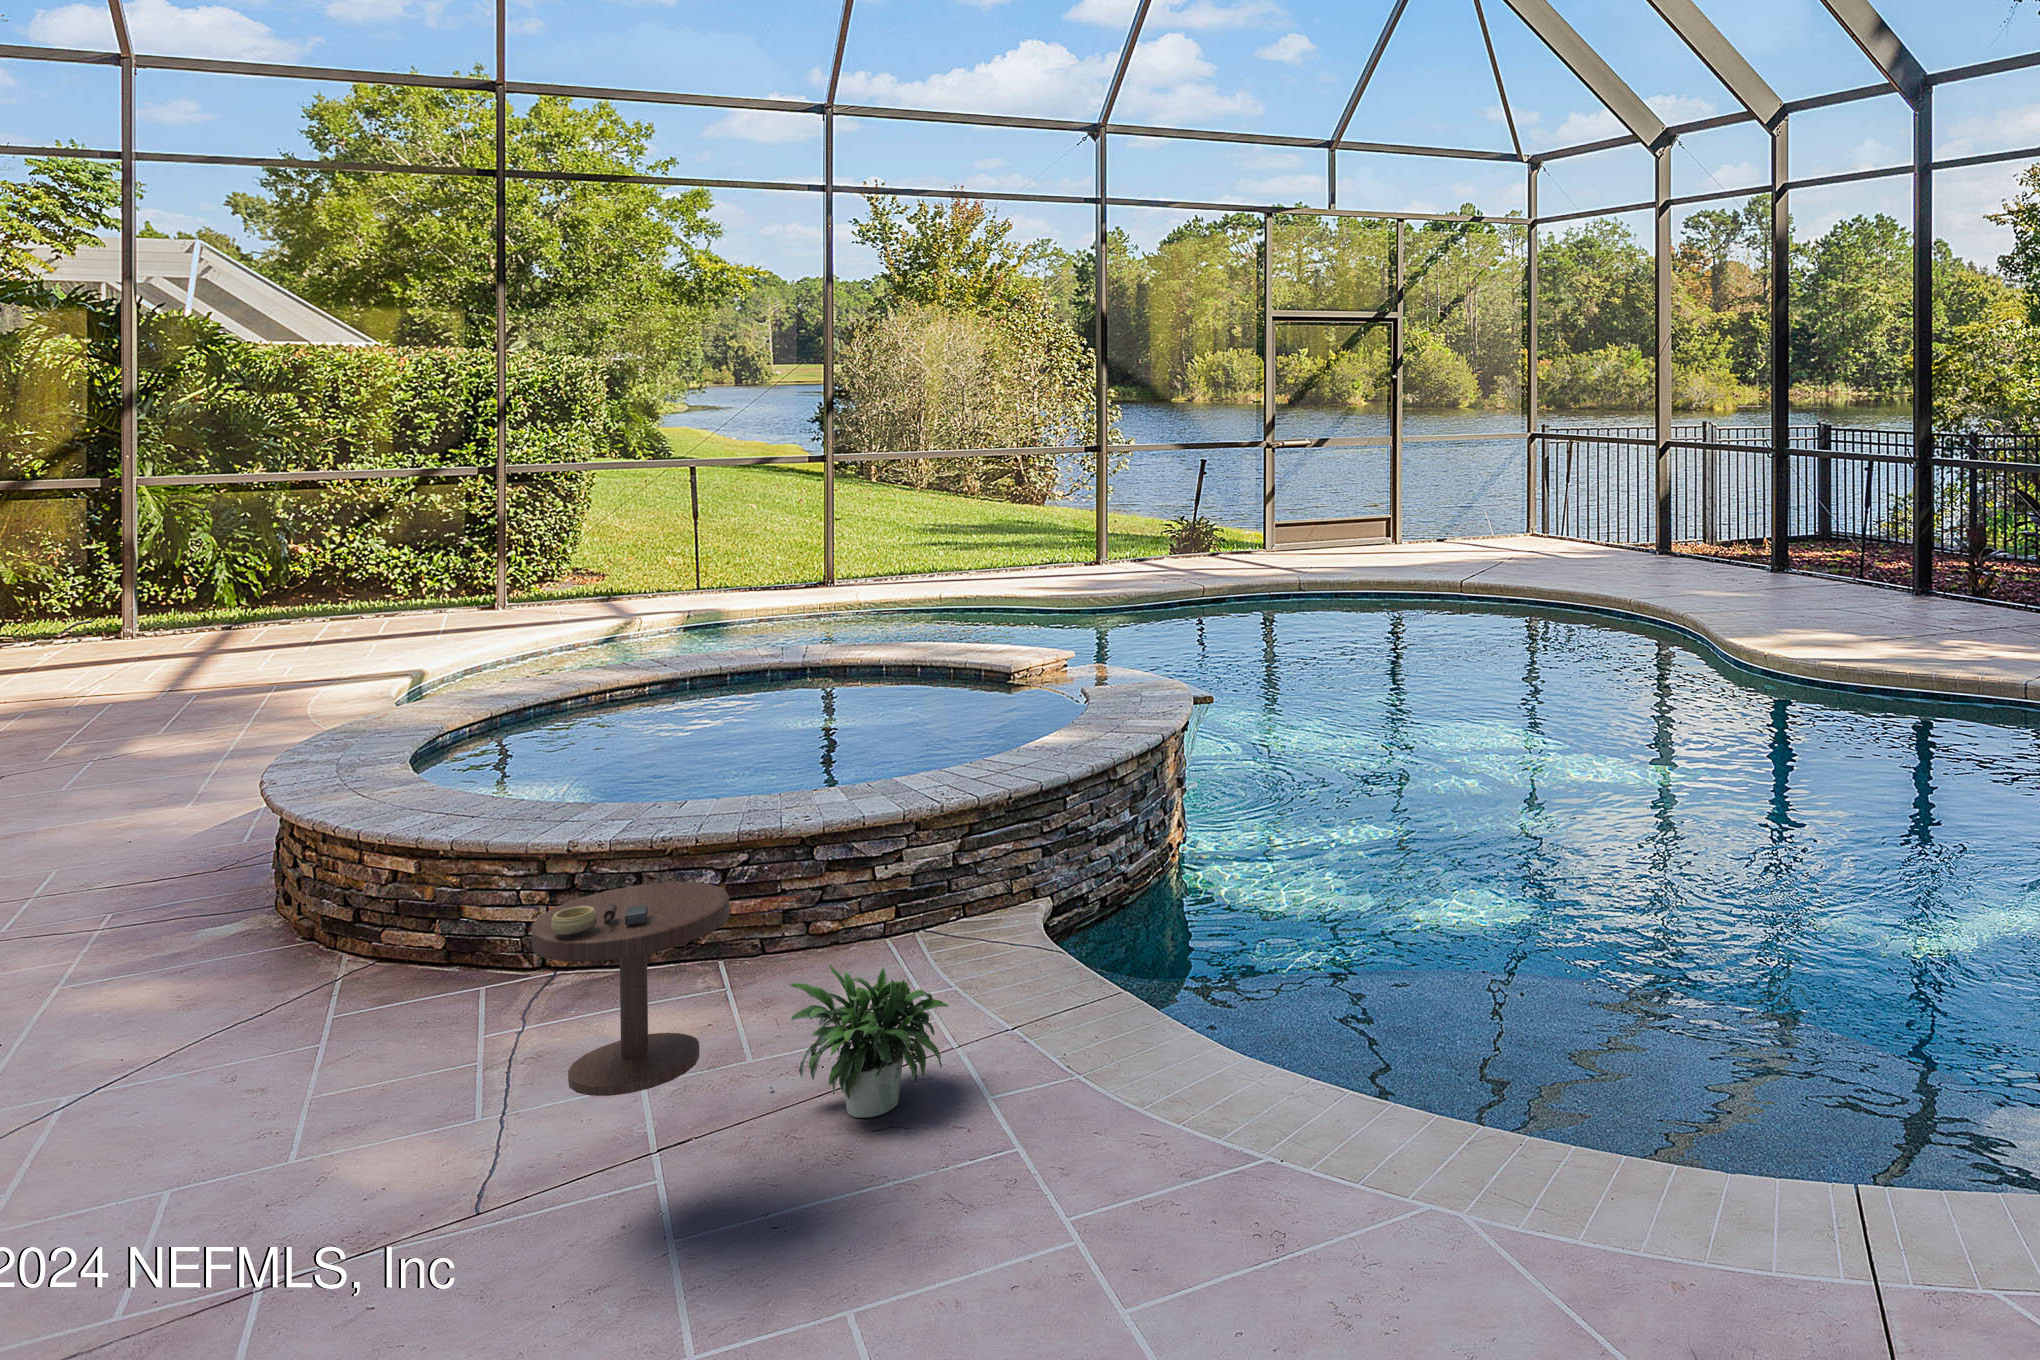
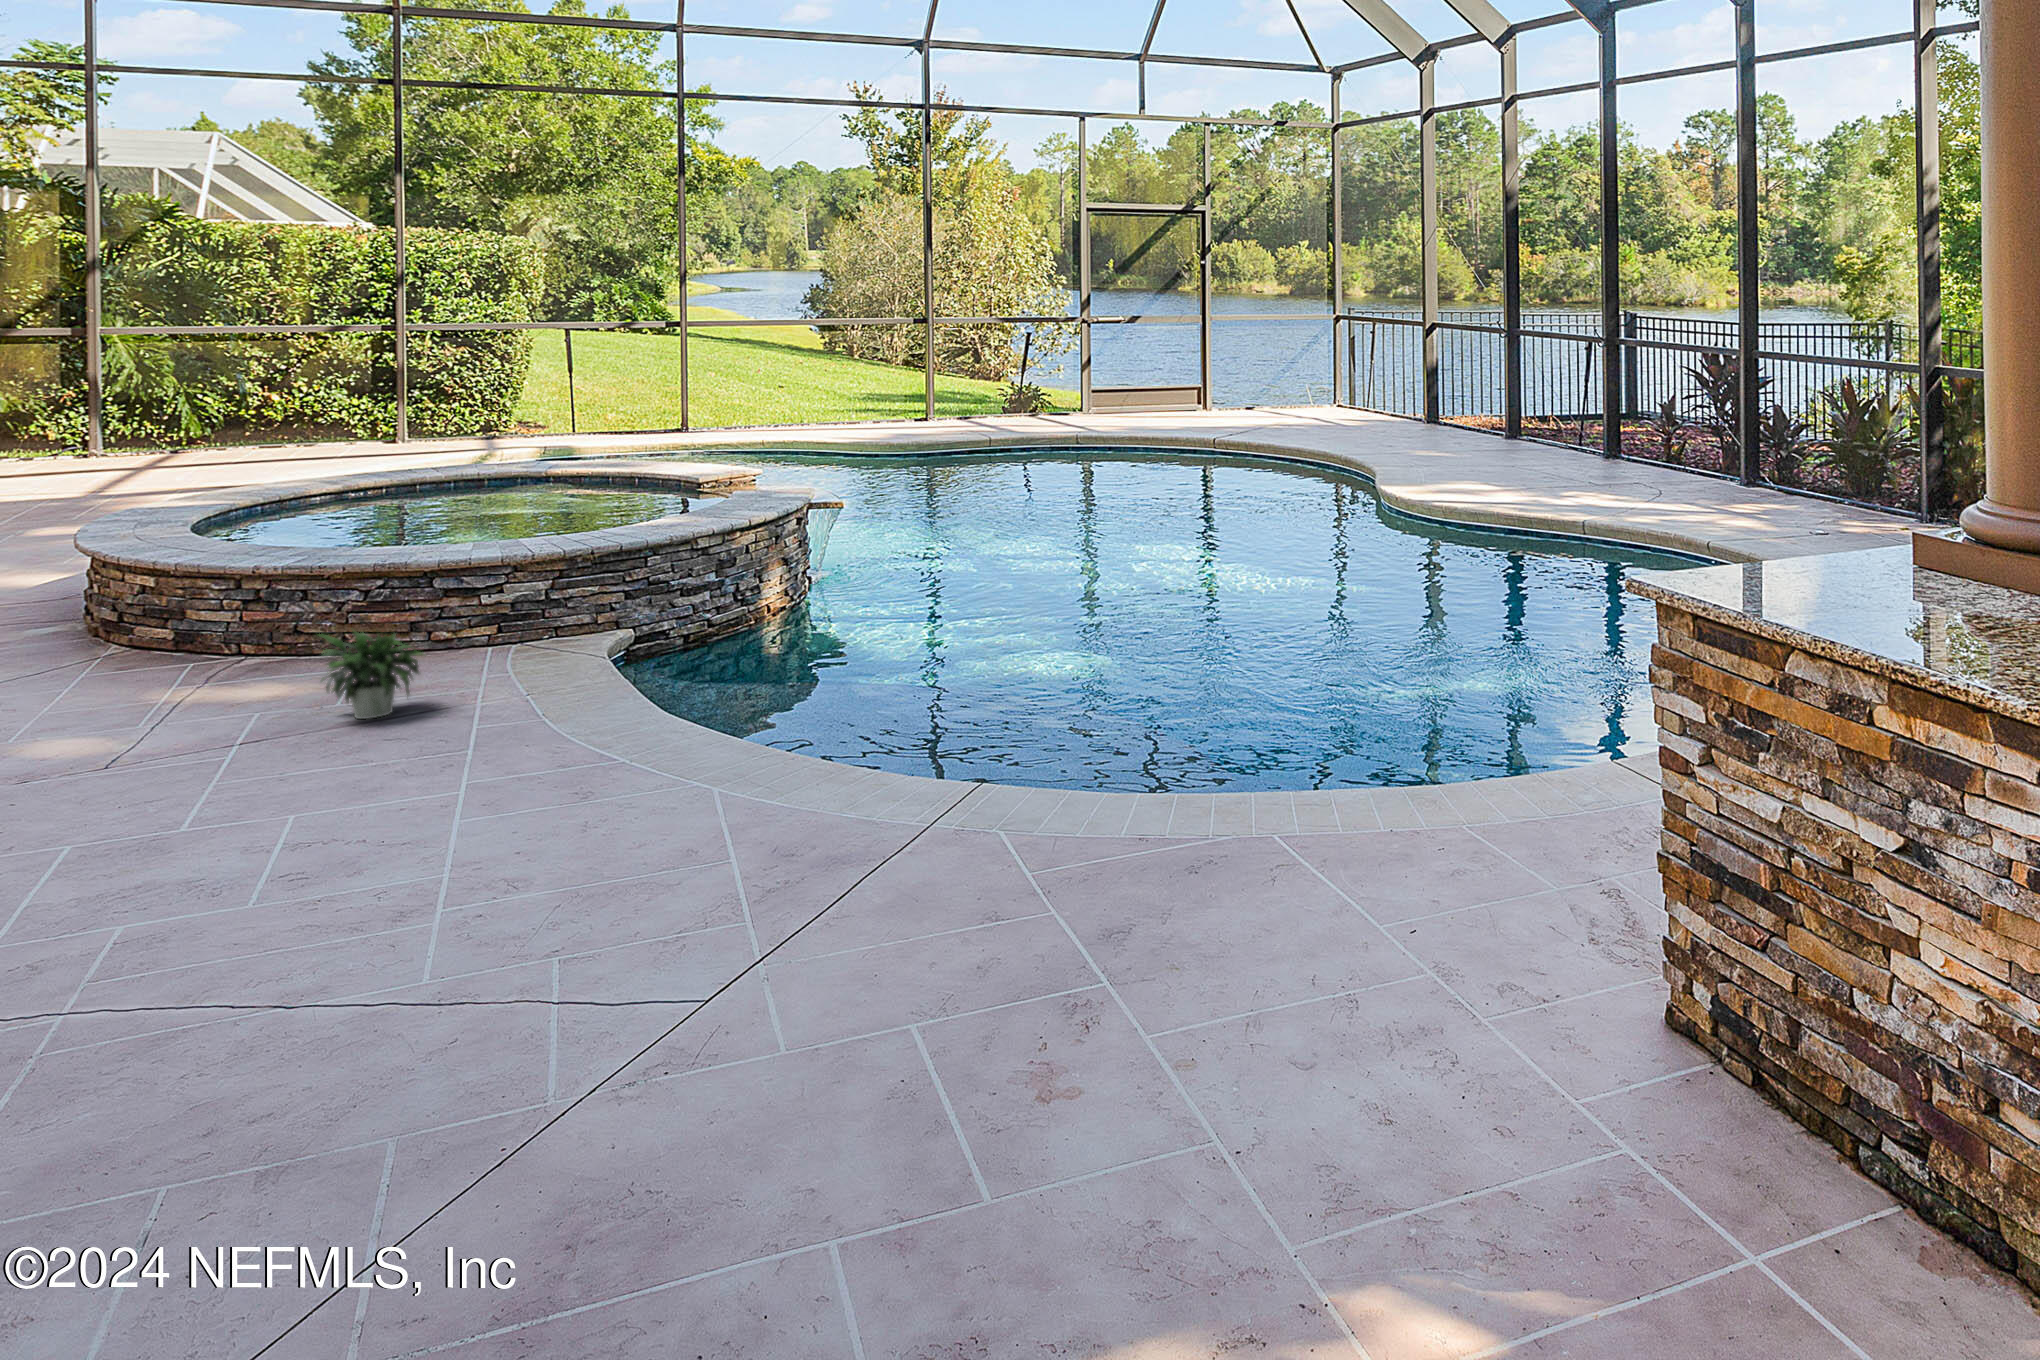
side table: present [532,882,729,1227] -> none [100,558,239,754]

